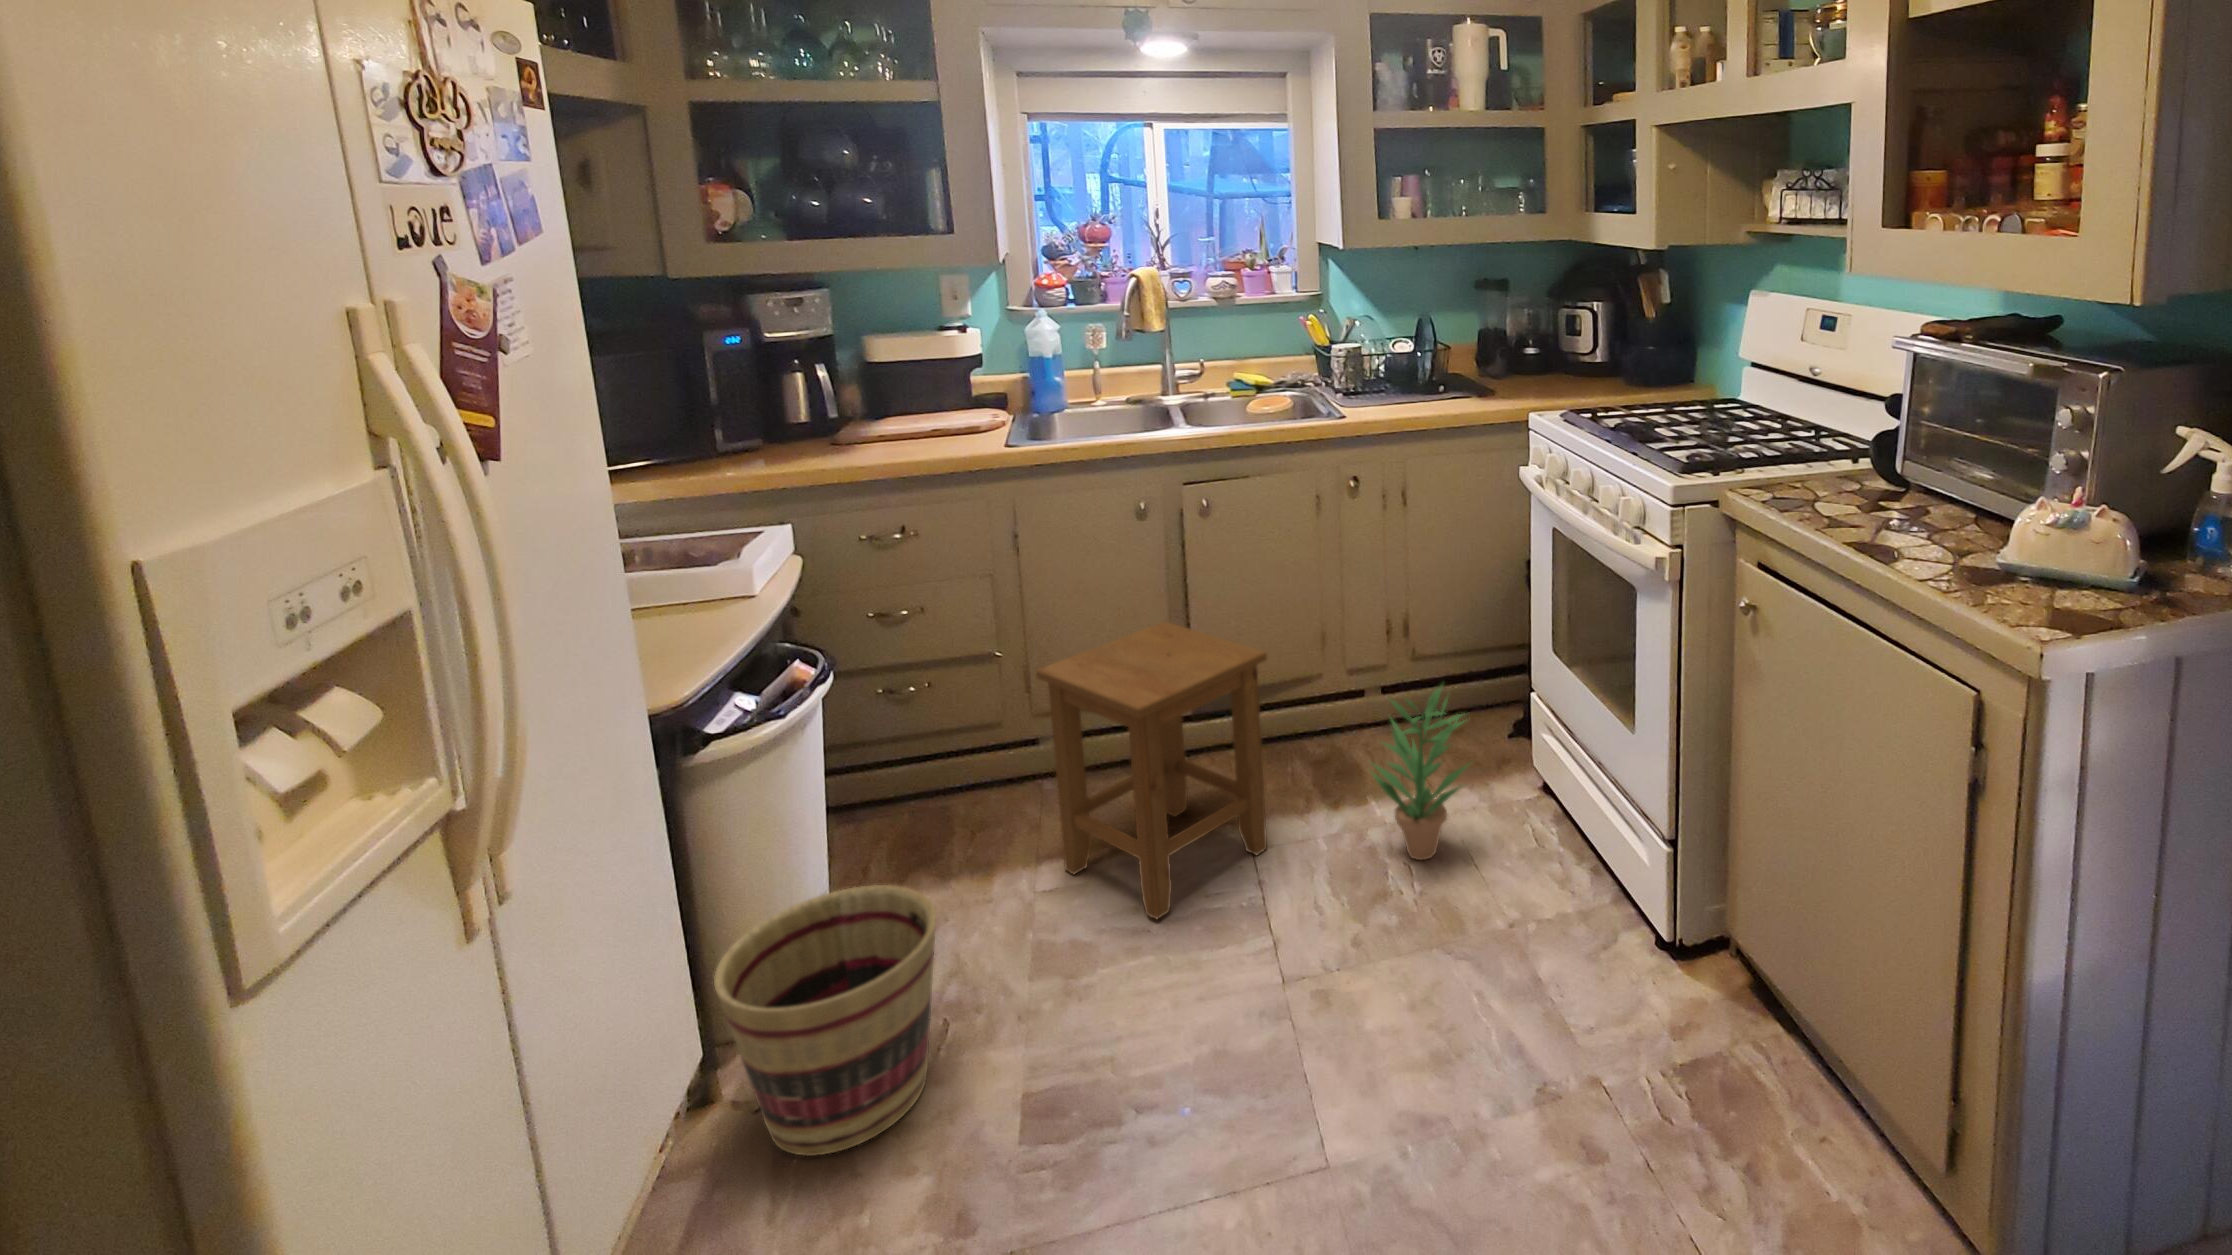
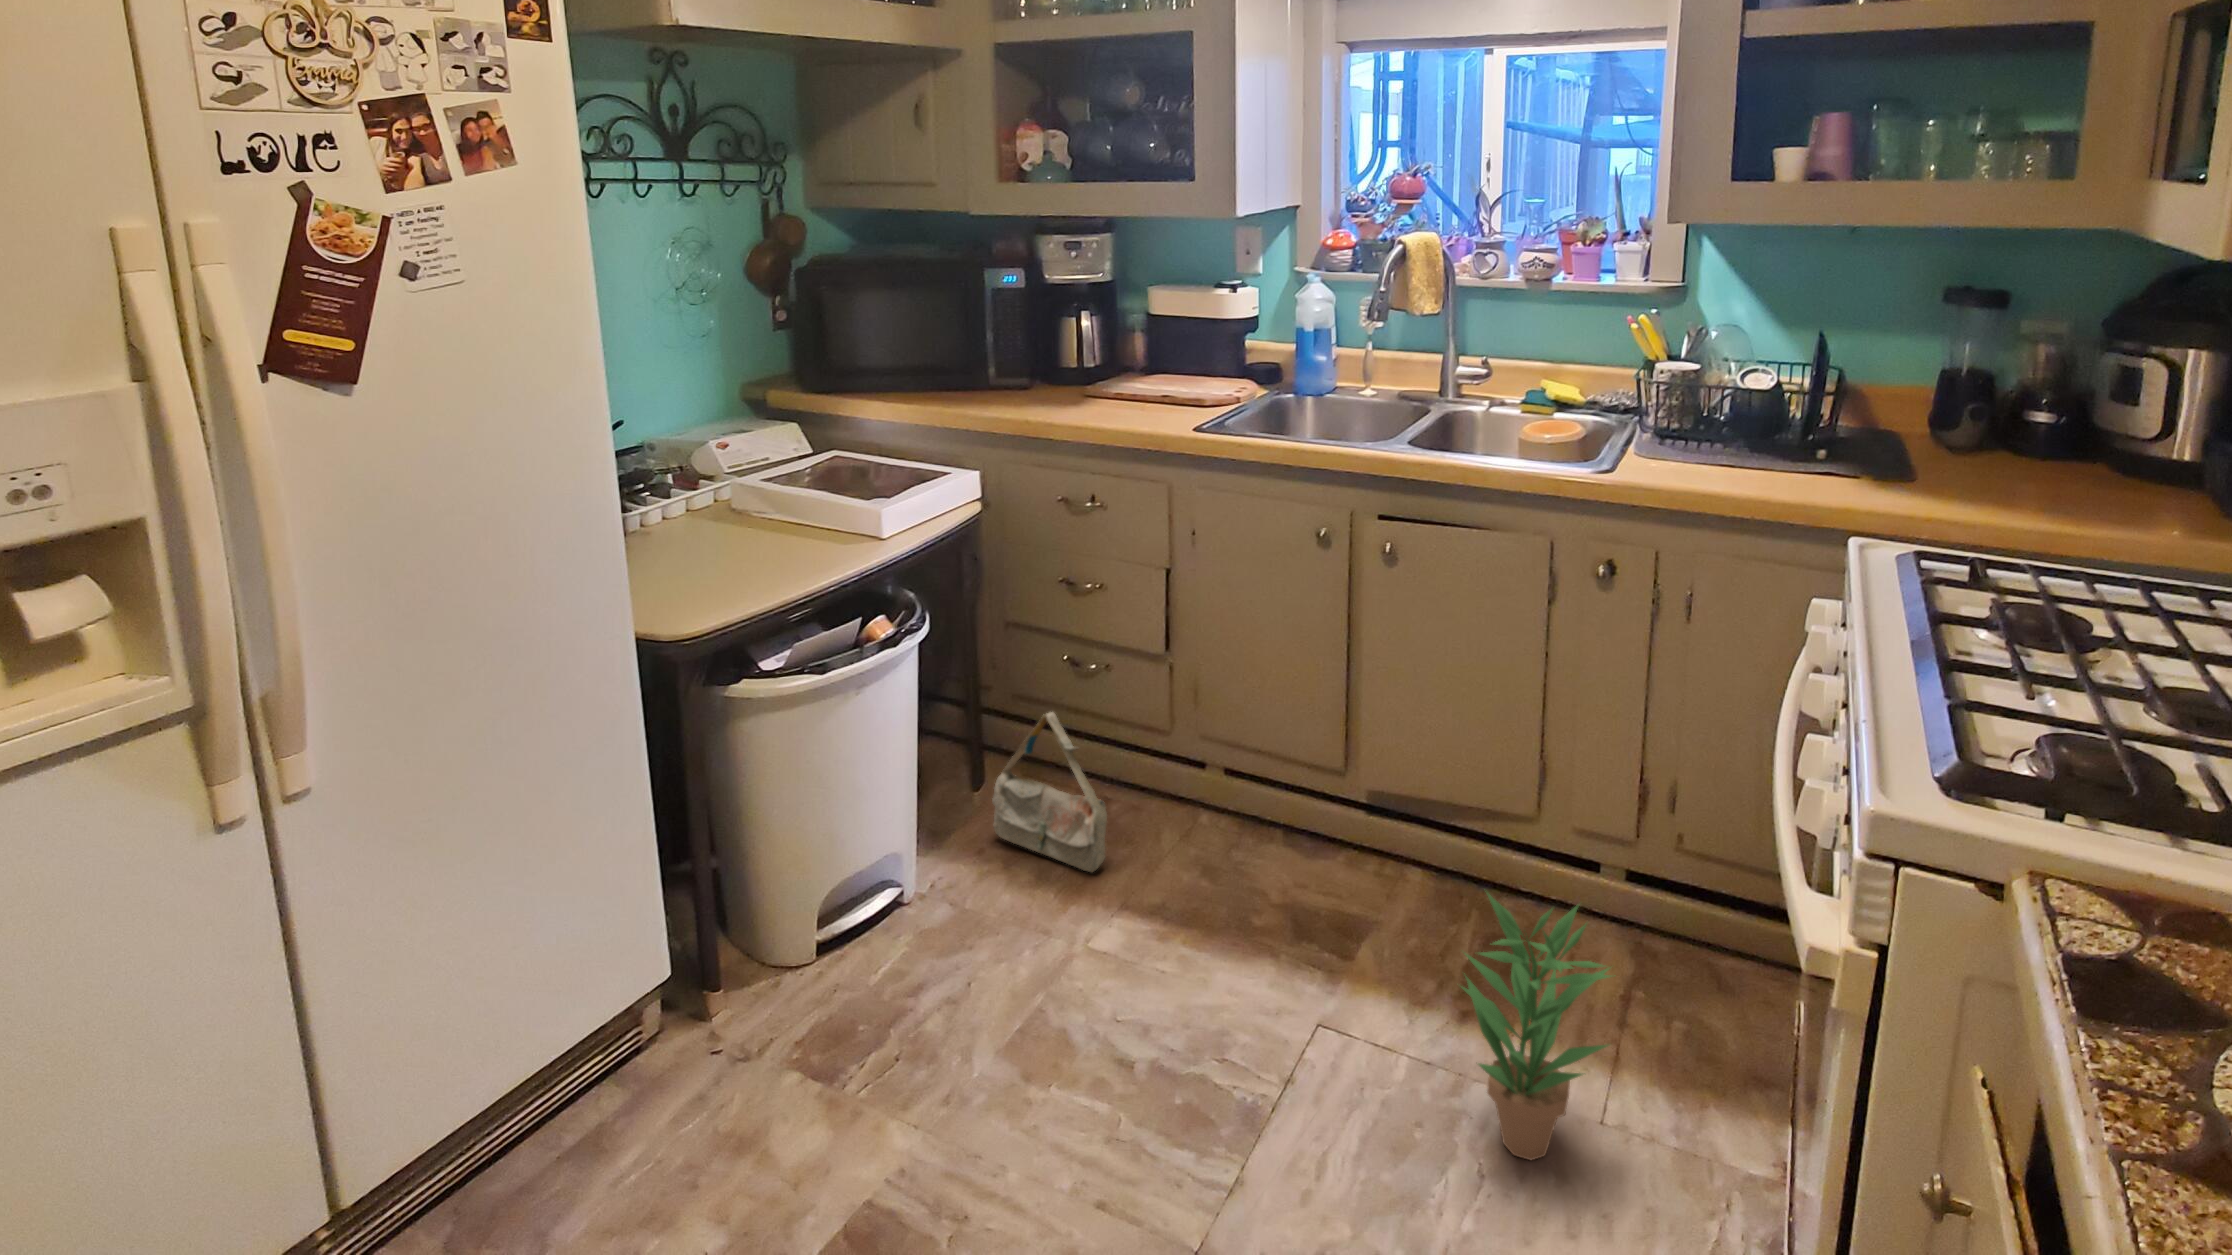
stool: present [1036,622,1267,919] -> none [1105,688,1355,1057]
bag: none [874,708,1003,840] -> present [992,712,1107,872]
basket: present [714,885,936,1156] -> none [657,870,871,1144]

